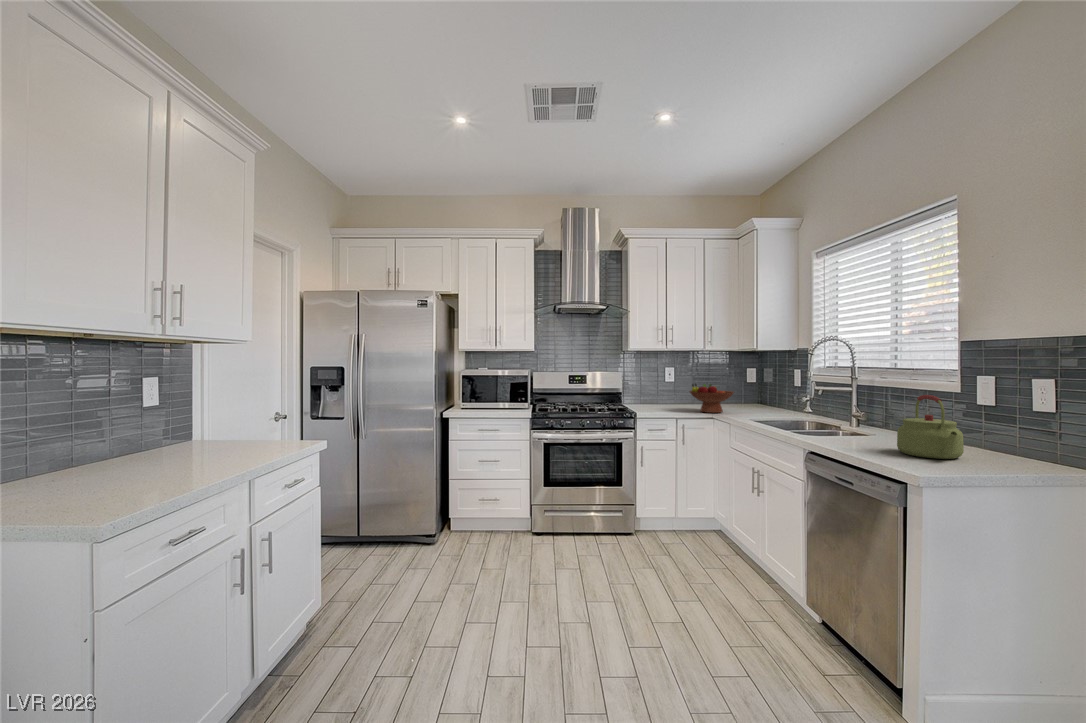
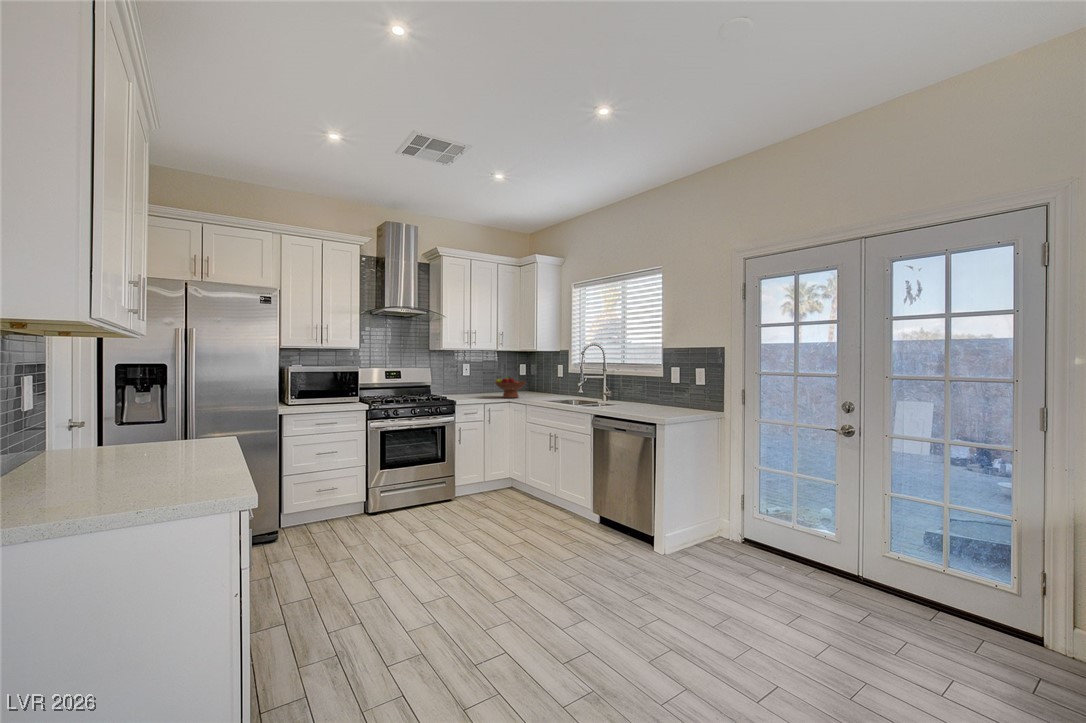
kettle: present [897,395,964,459] -> none [642,378,671,412]

